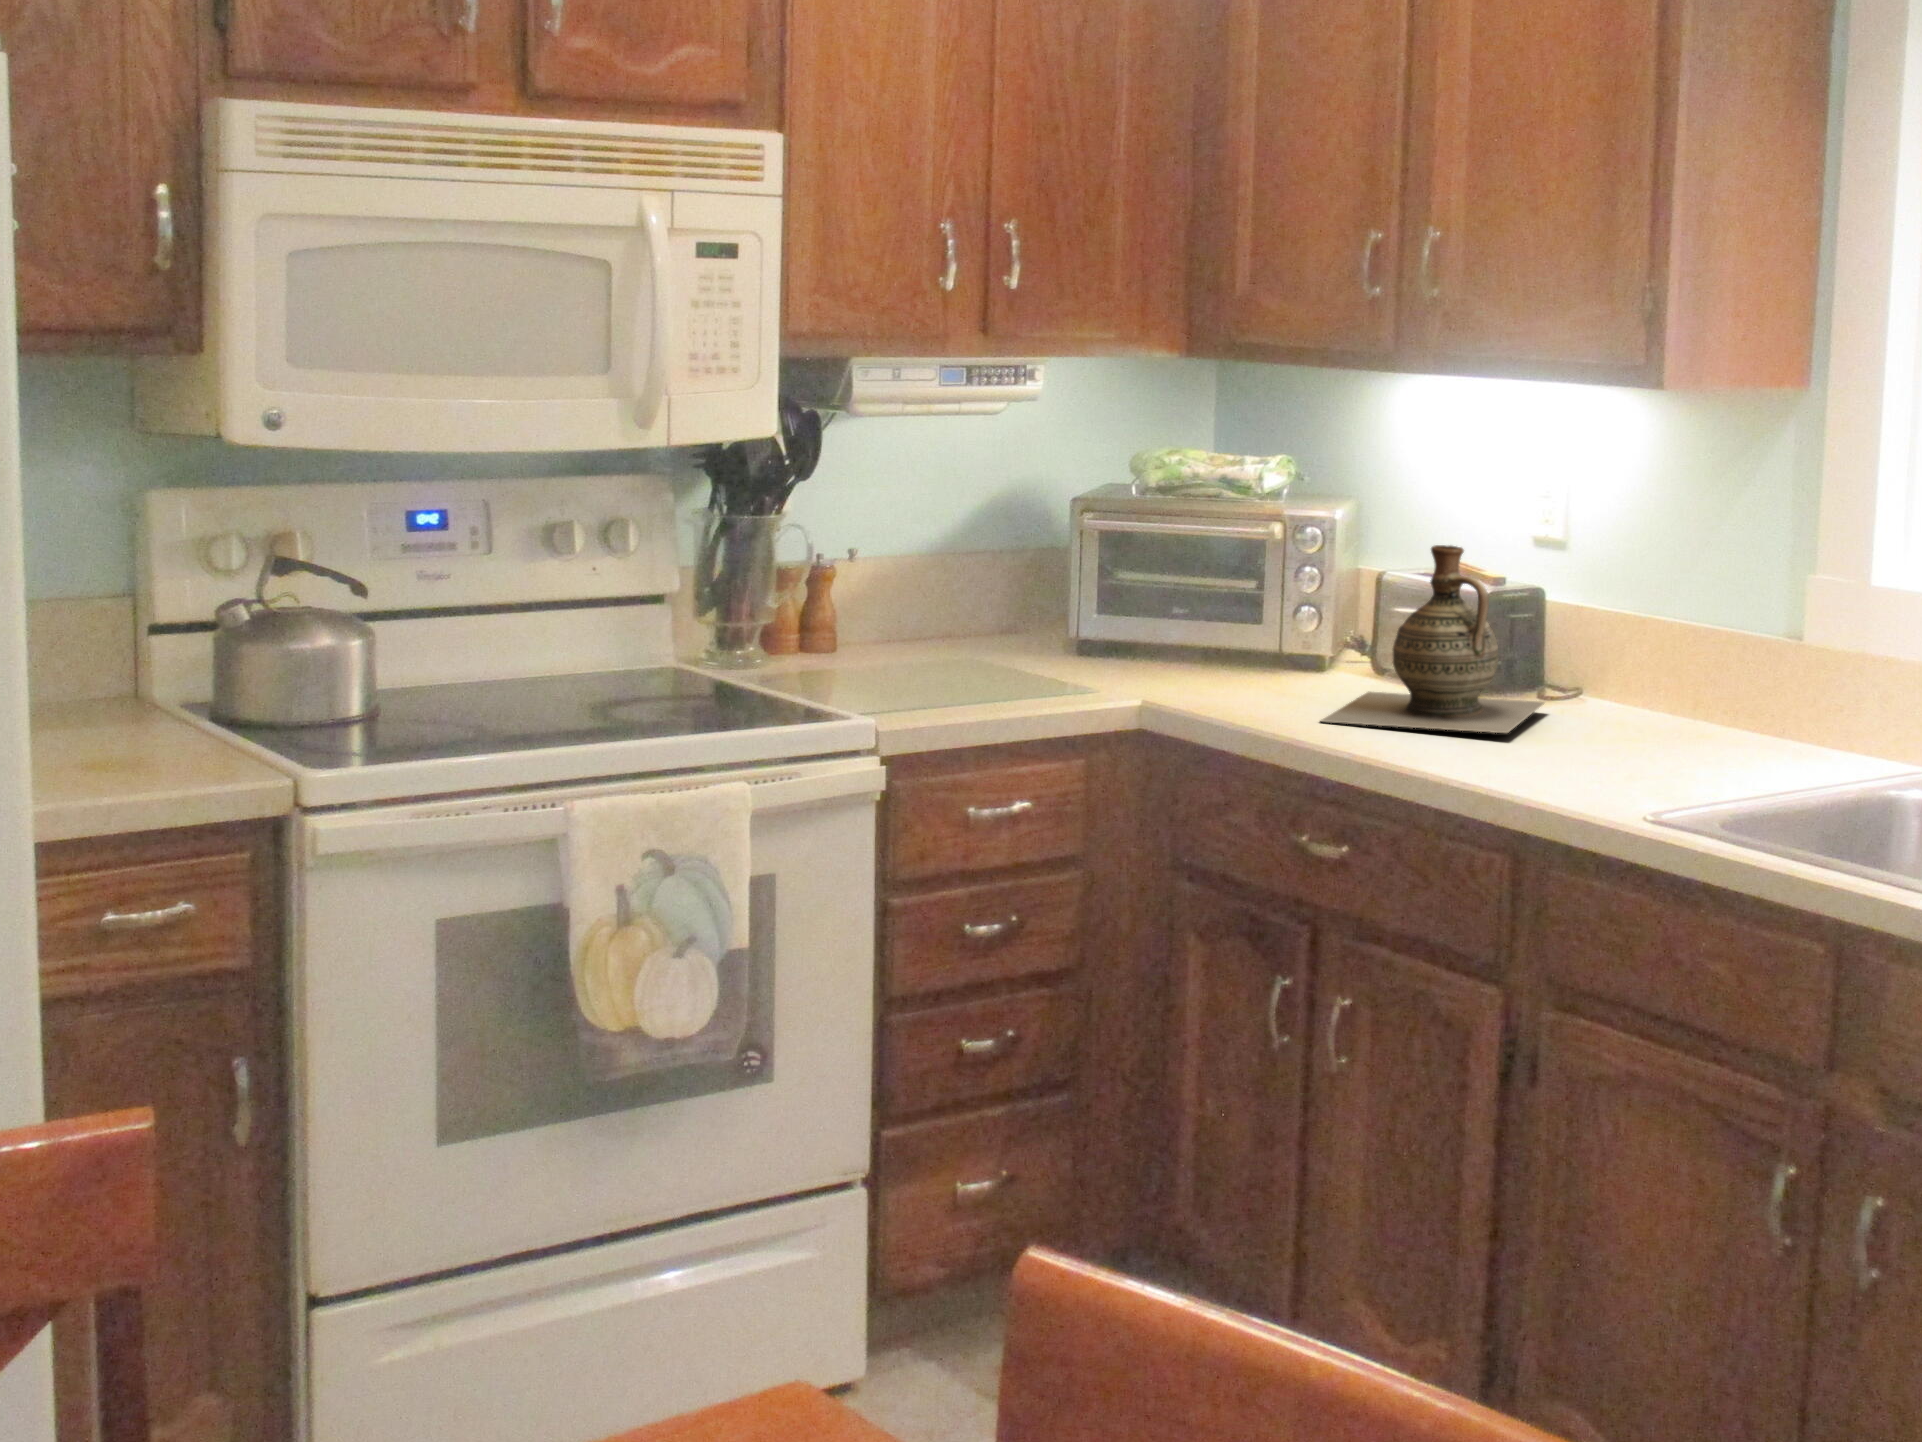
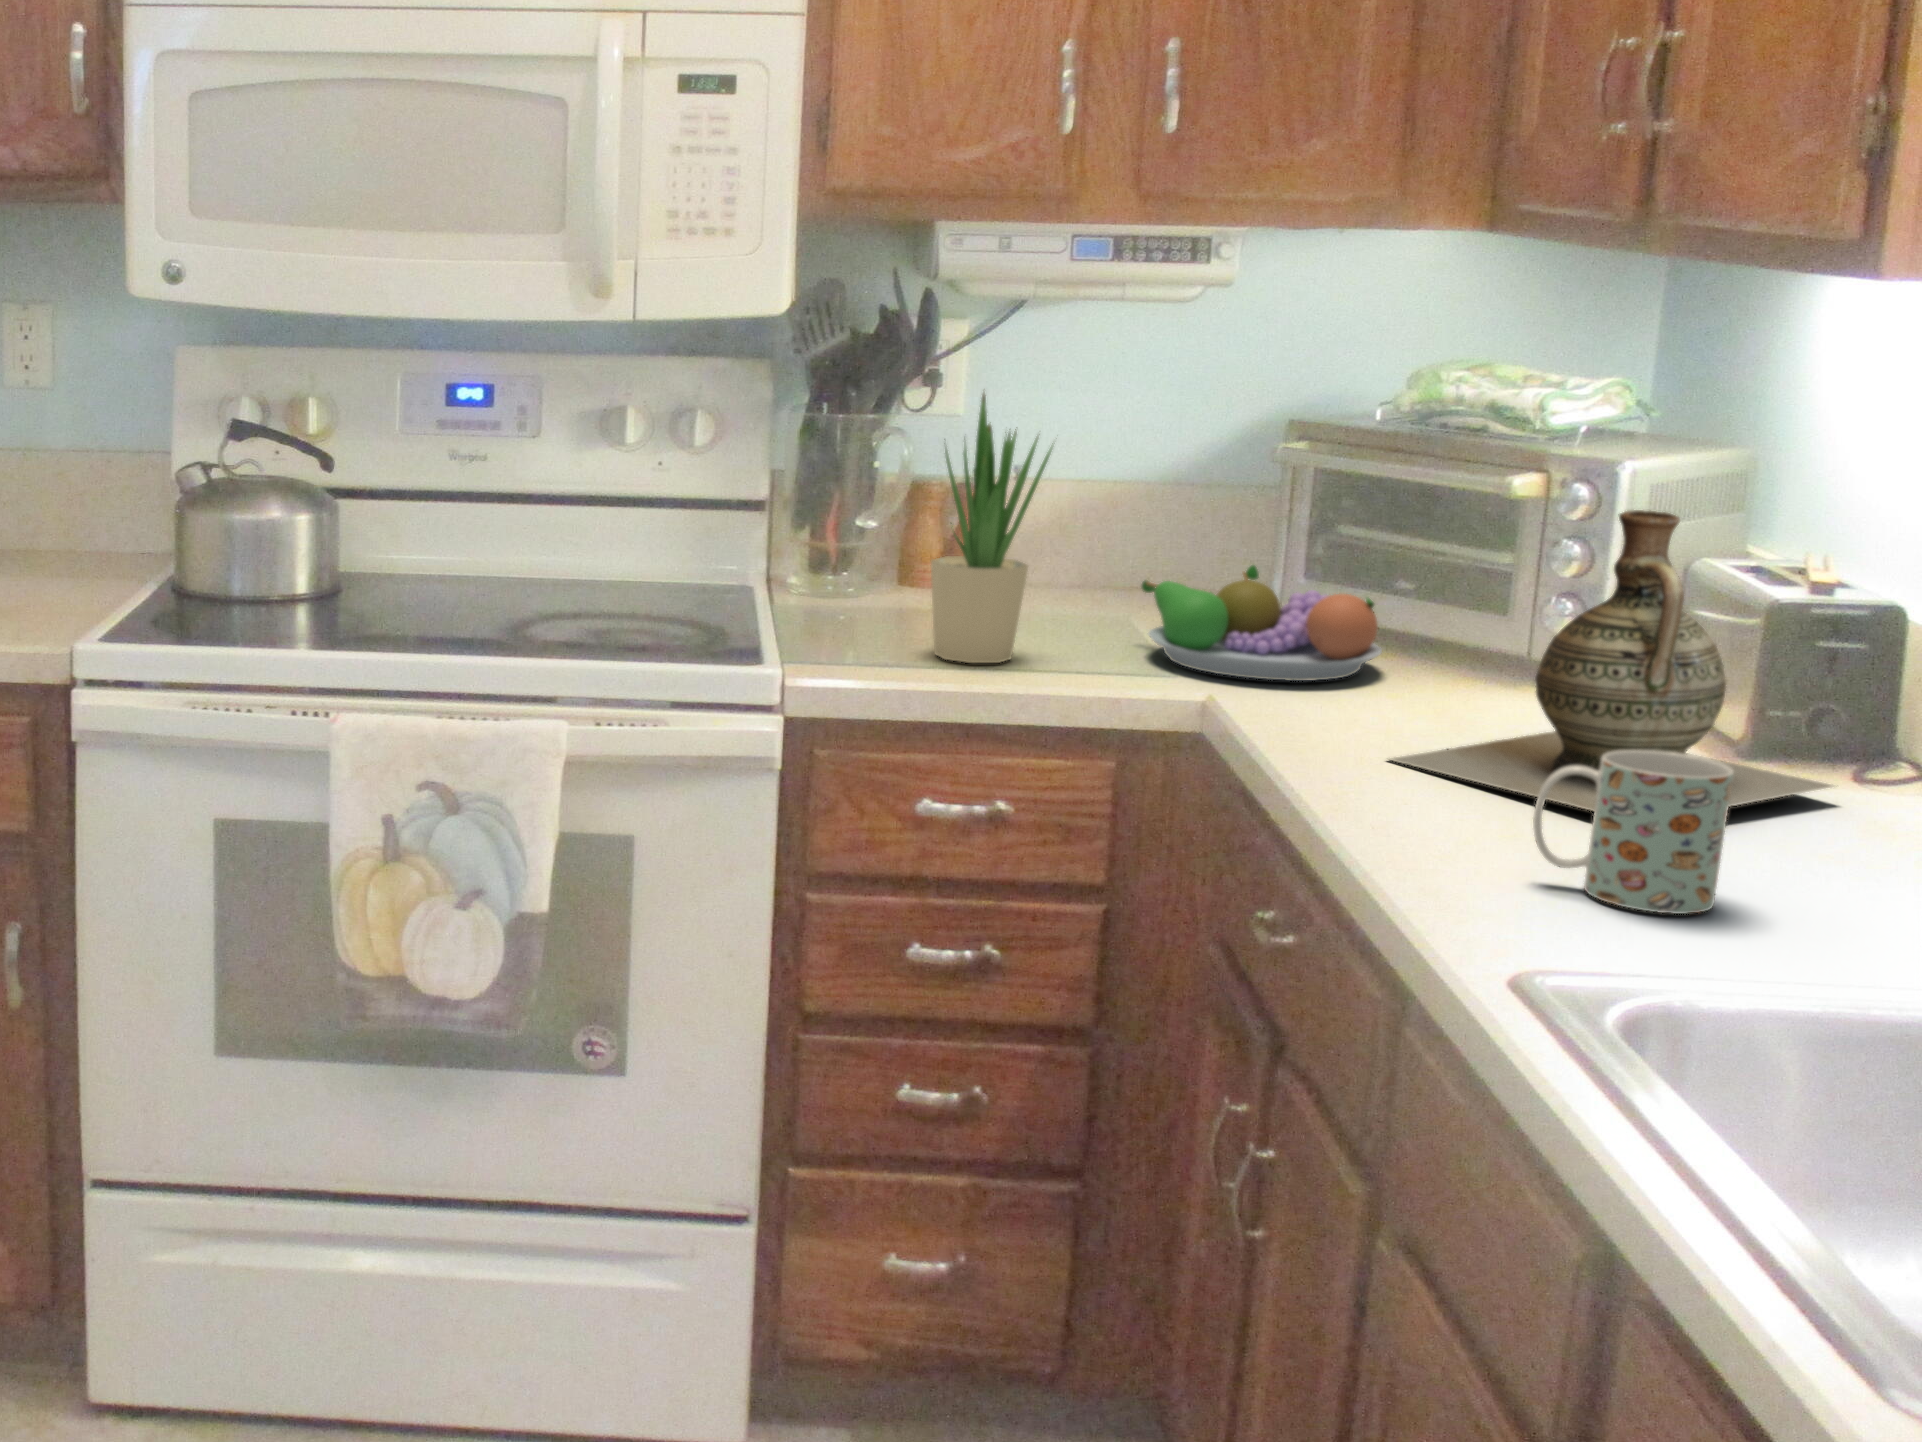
potted plant: none [927,489,1010,699] -> present [931,393,1052,663]
fruit bowl: none [1036,608,1214,686] -> present [1142,565,1382,681]
mug: none [1508,683,1607,774] -> present [1533,750,1734,914]

